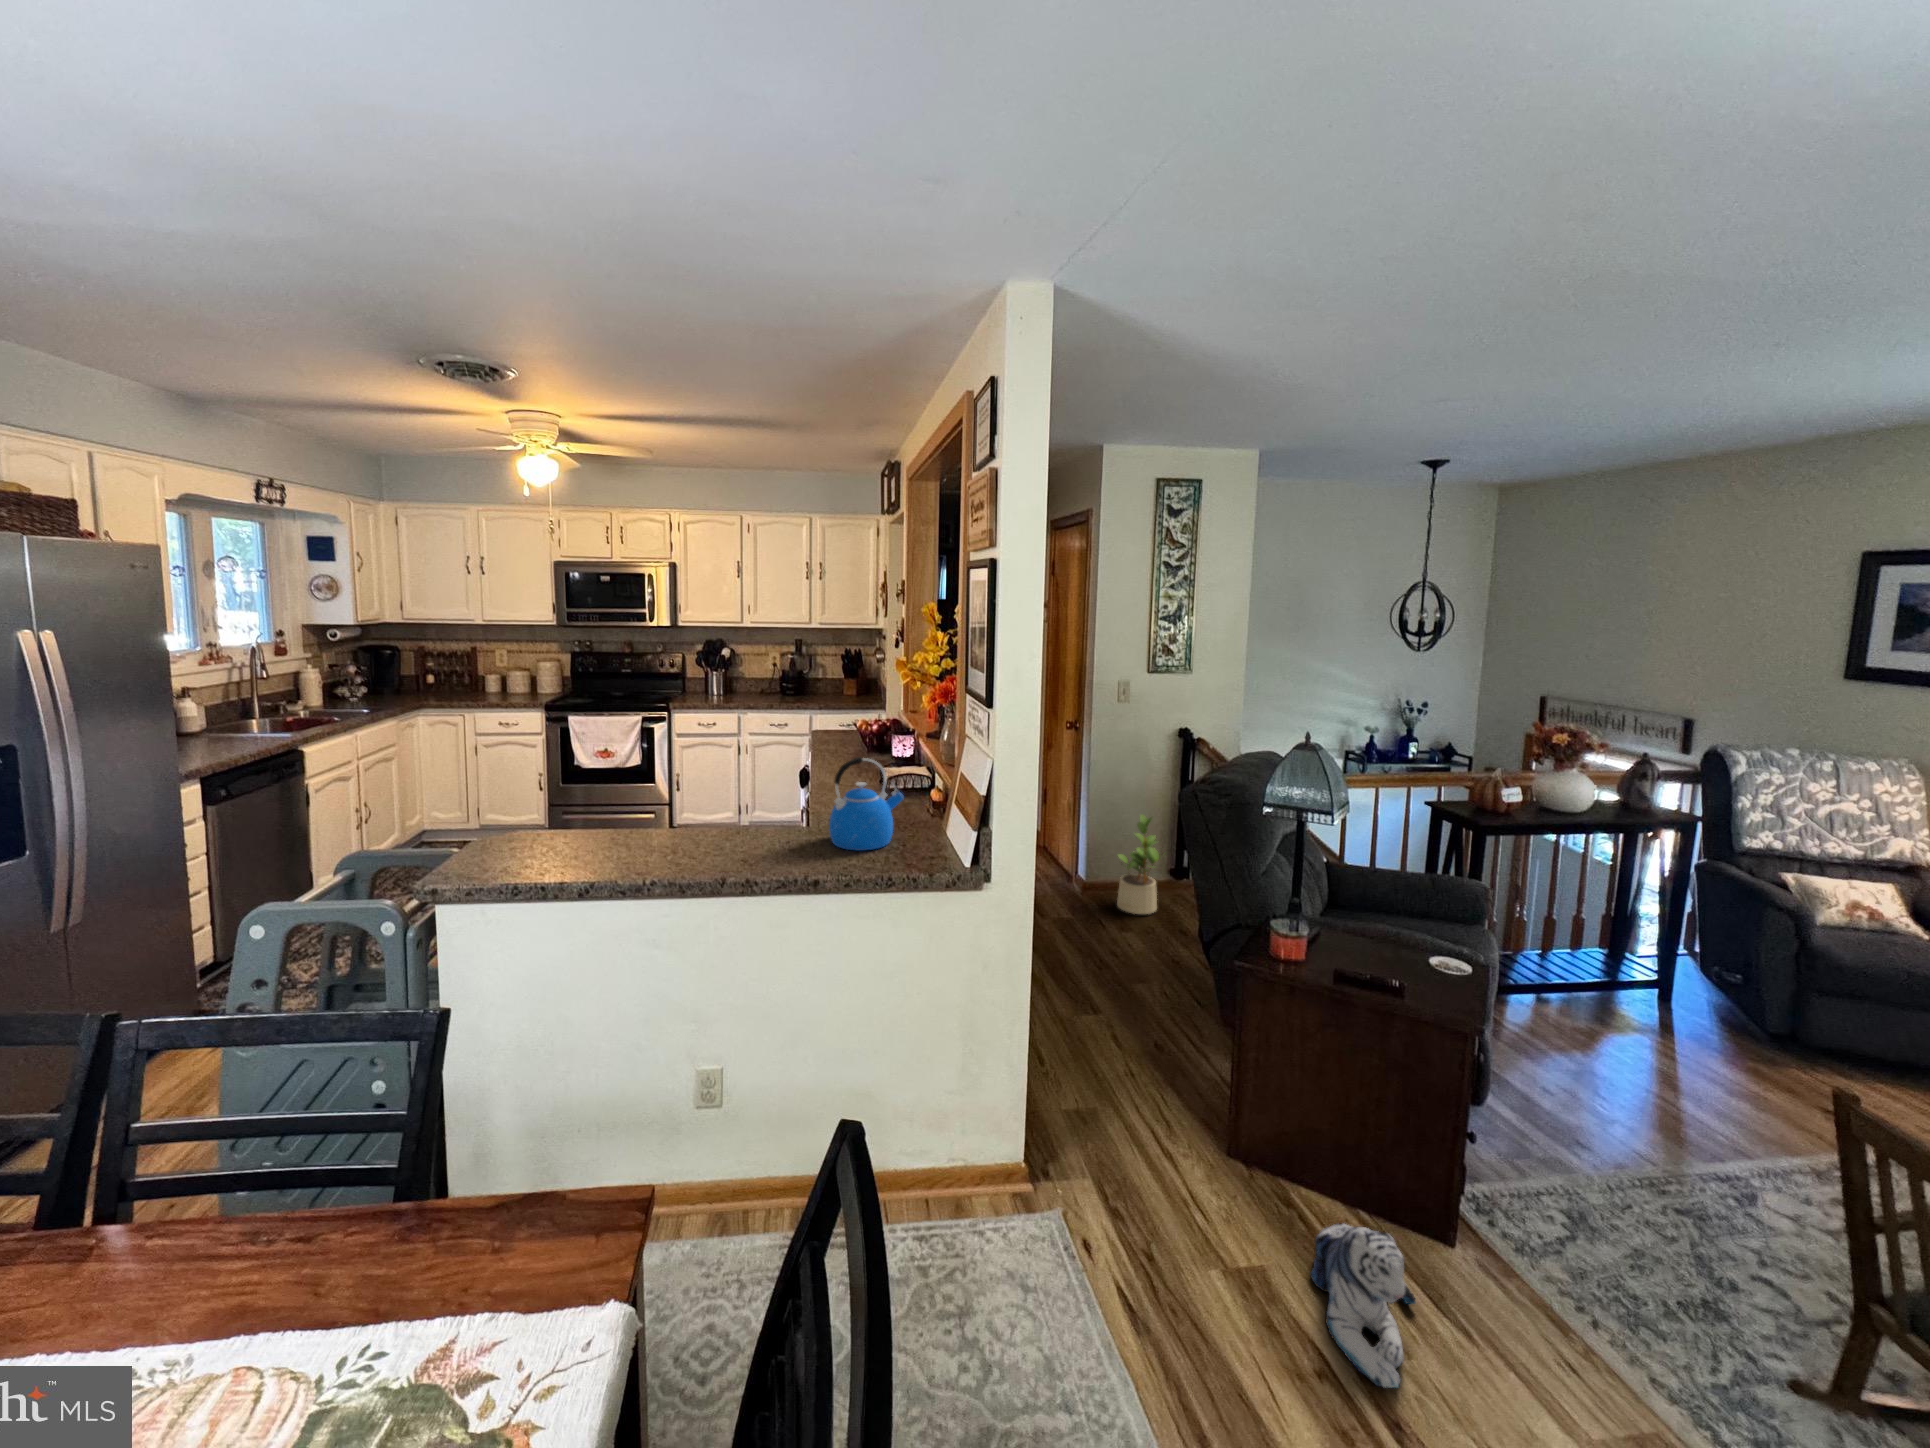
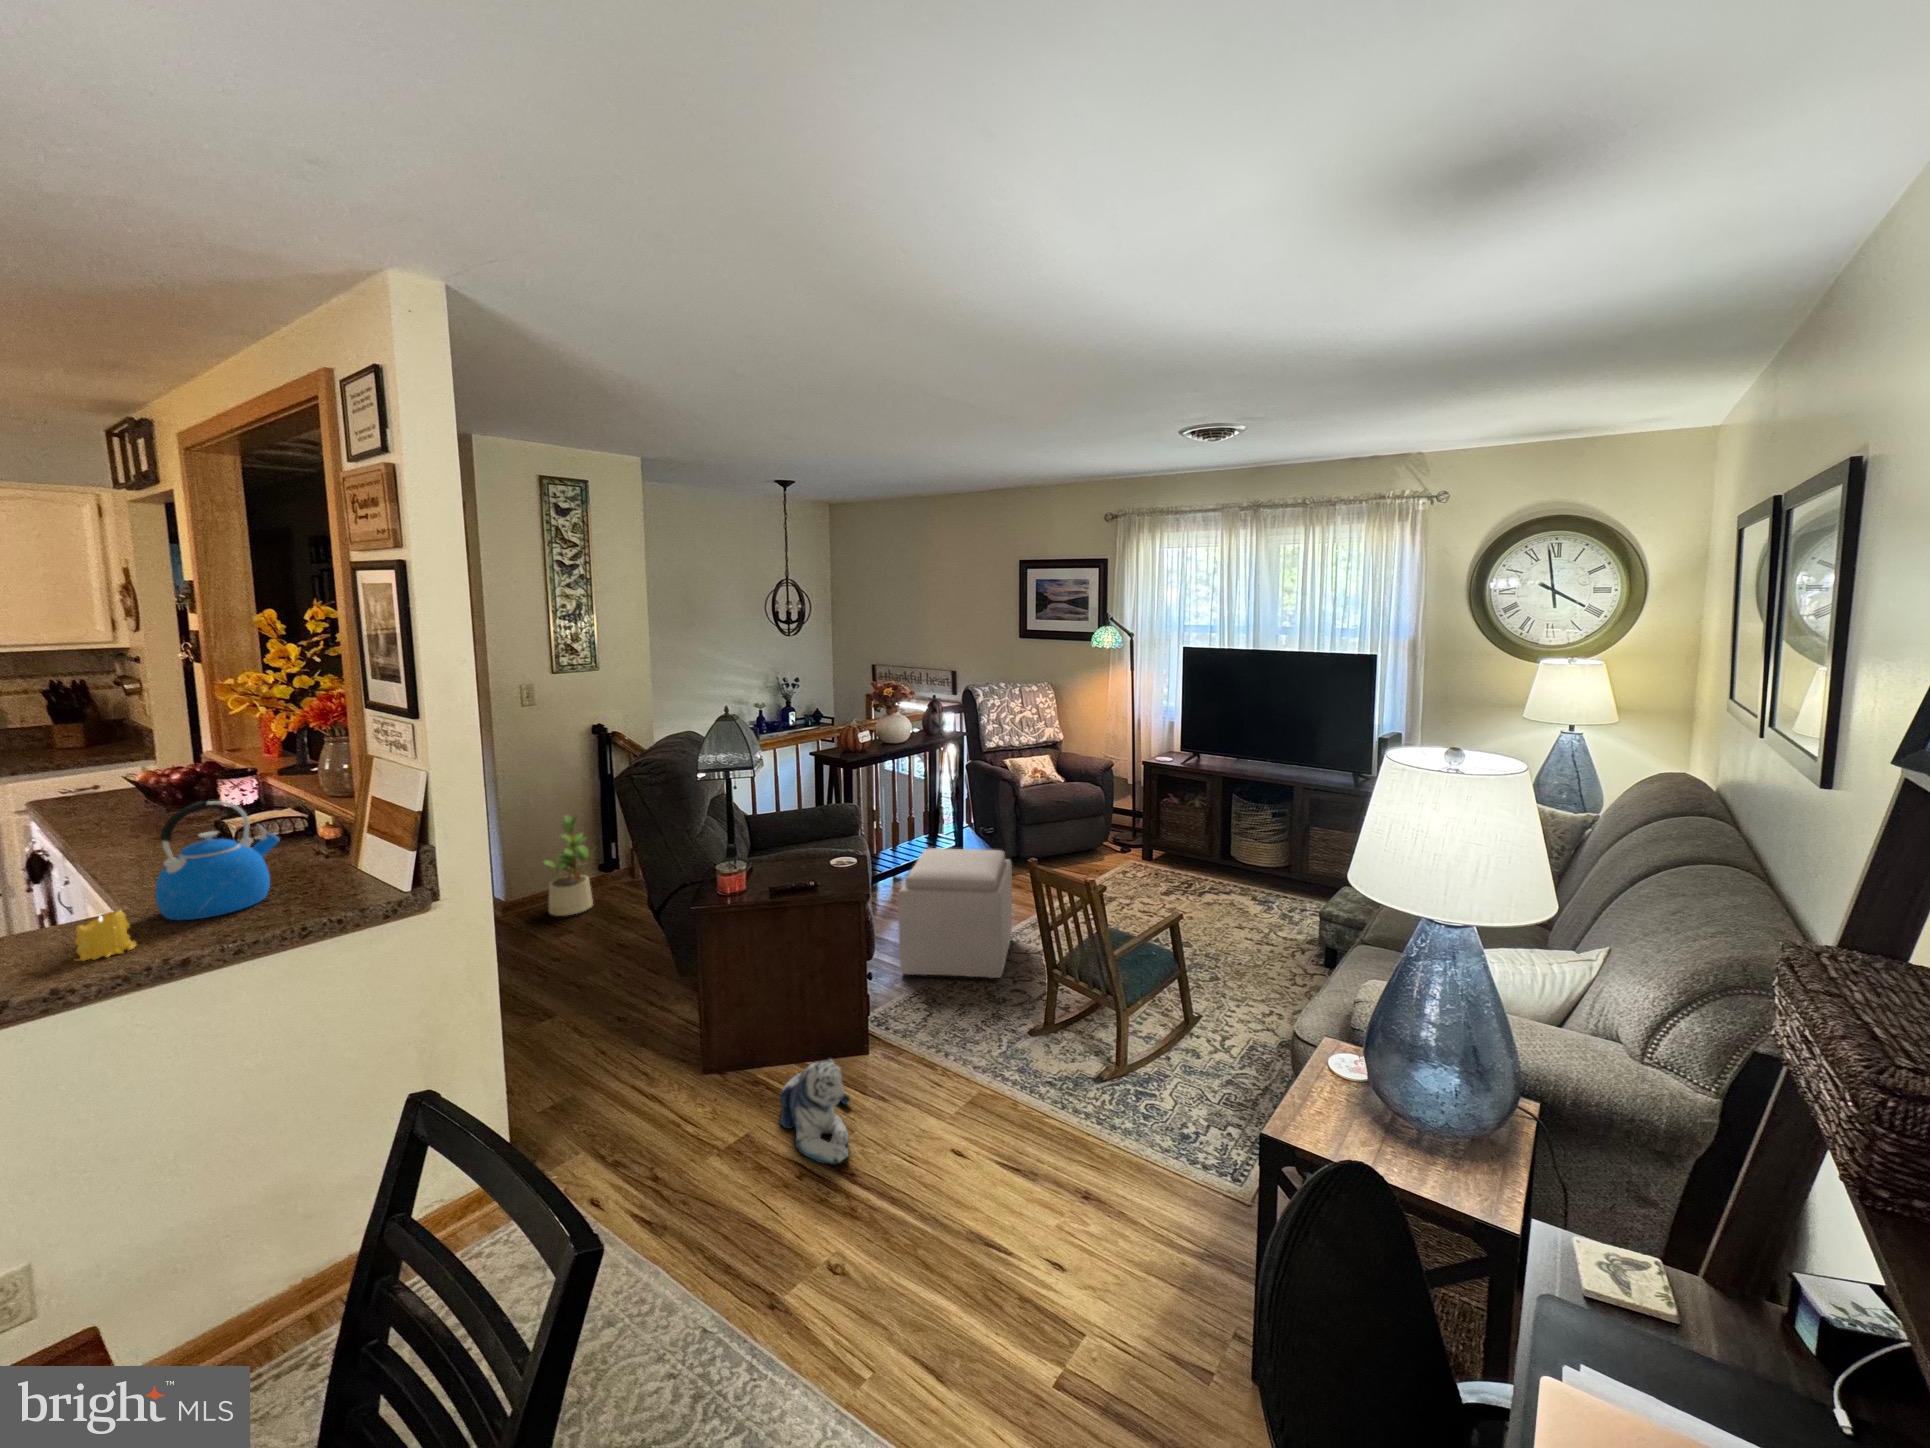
candle: none [779,830,811,865] -> present [75,910,136,961]
ottoman: none [1527,983,1779,1242] -> present [898,848,1012,979]

